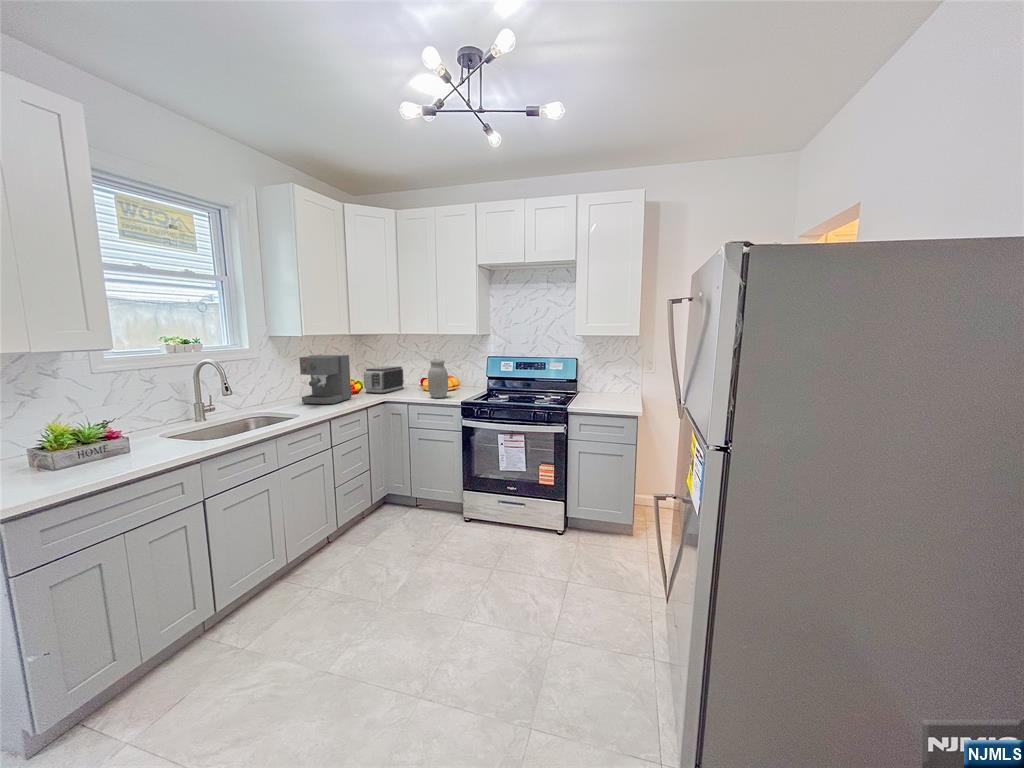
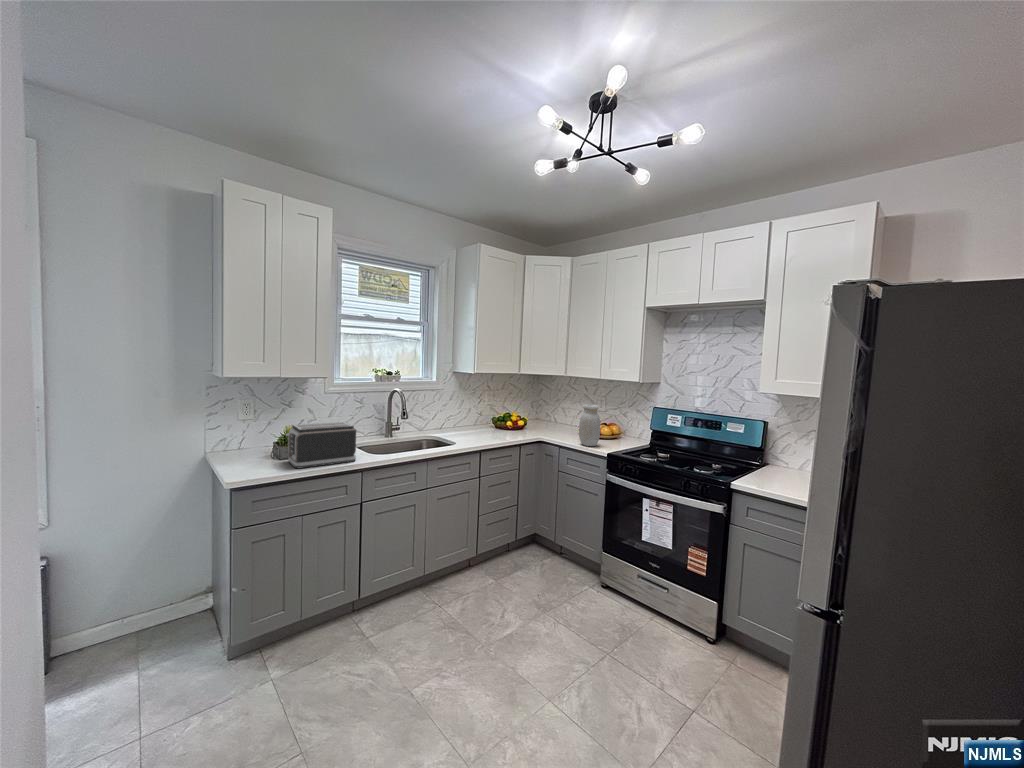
coffee maker: present [299,355,351,404] -> none [468,390,512,437]
toaster: present [364,366,404,394] -> present [286,422,356,468]

